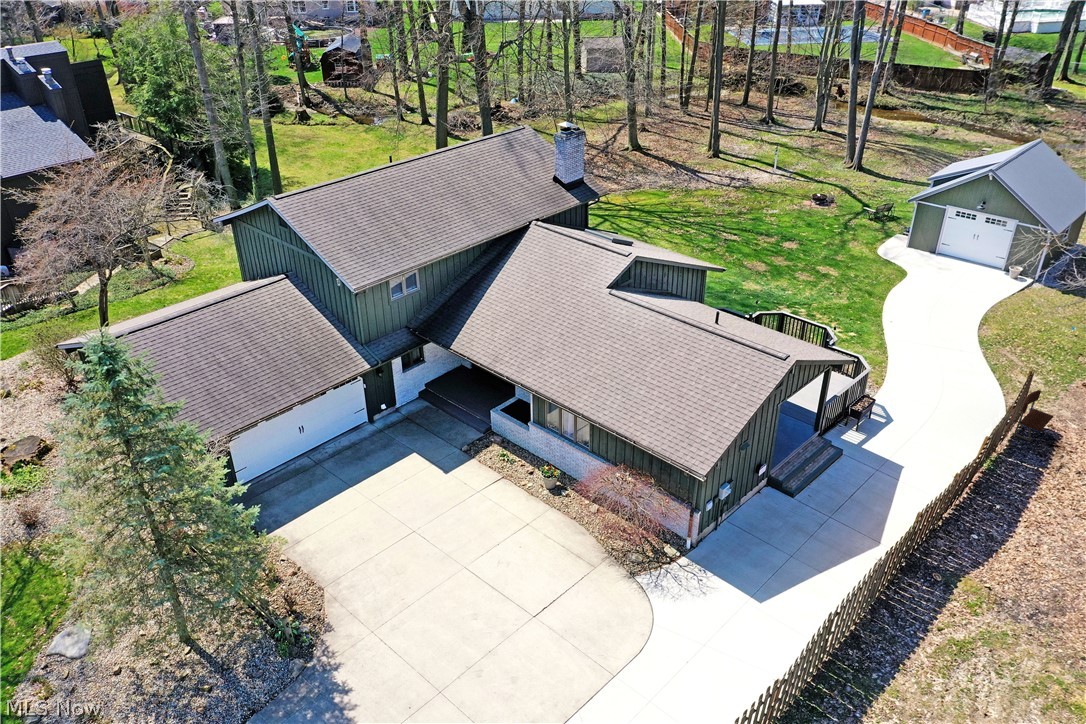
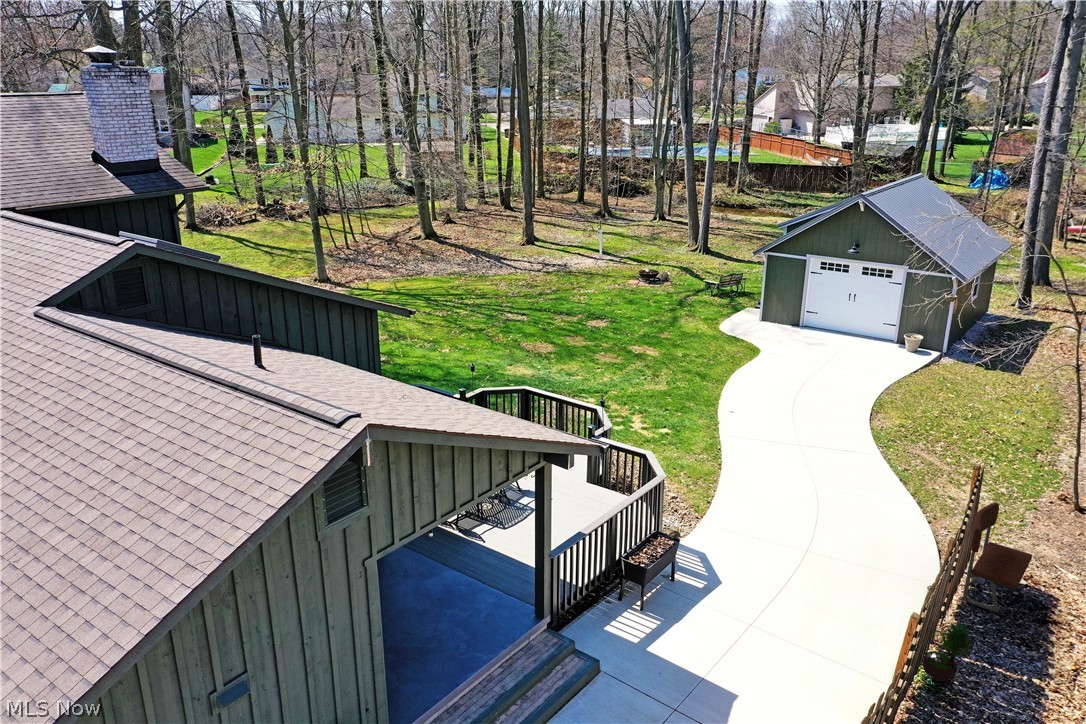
potted tree: none [989,443,1014,467] -> present [922,623,973,682]

